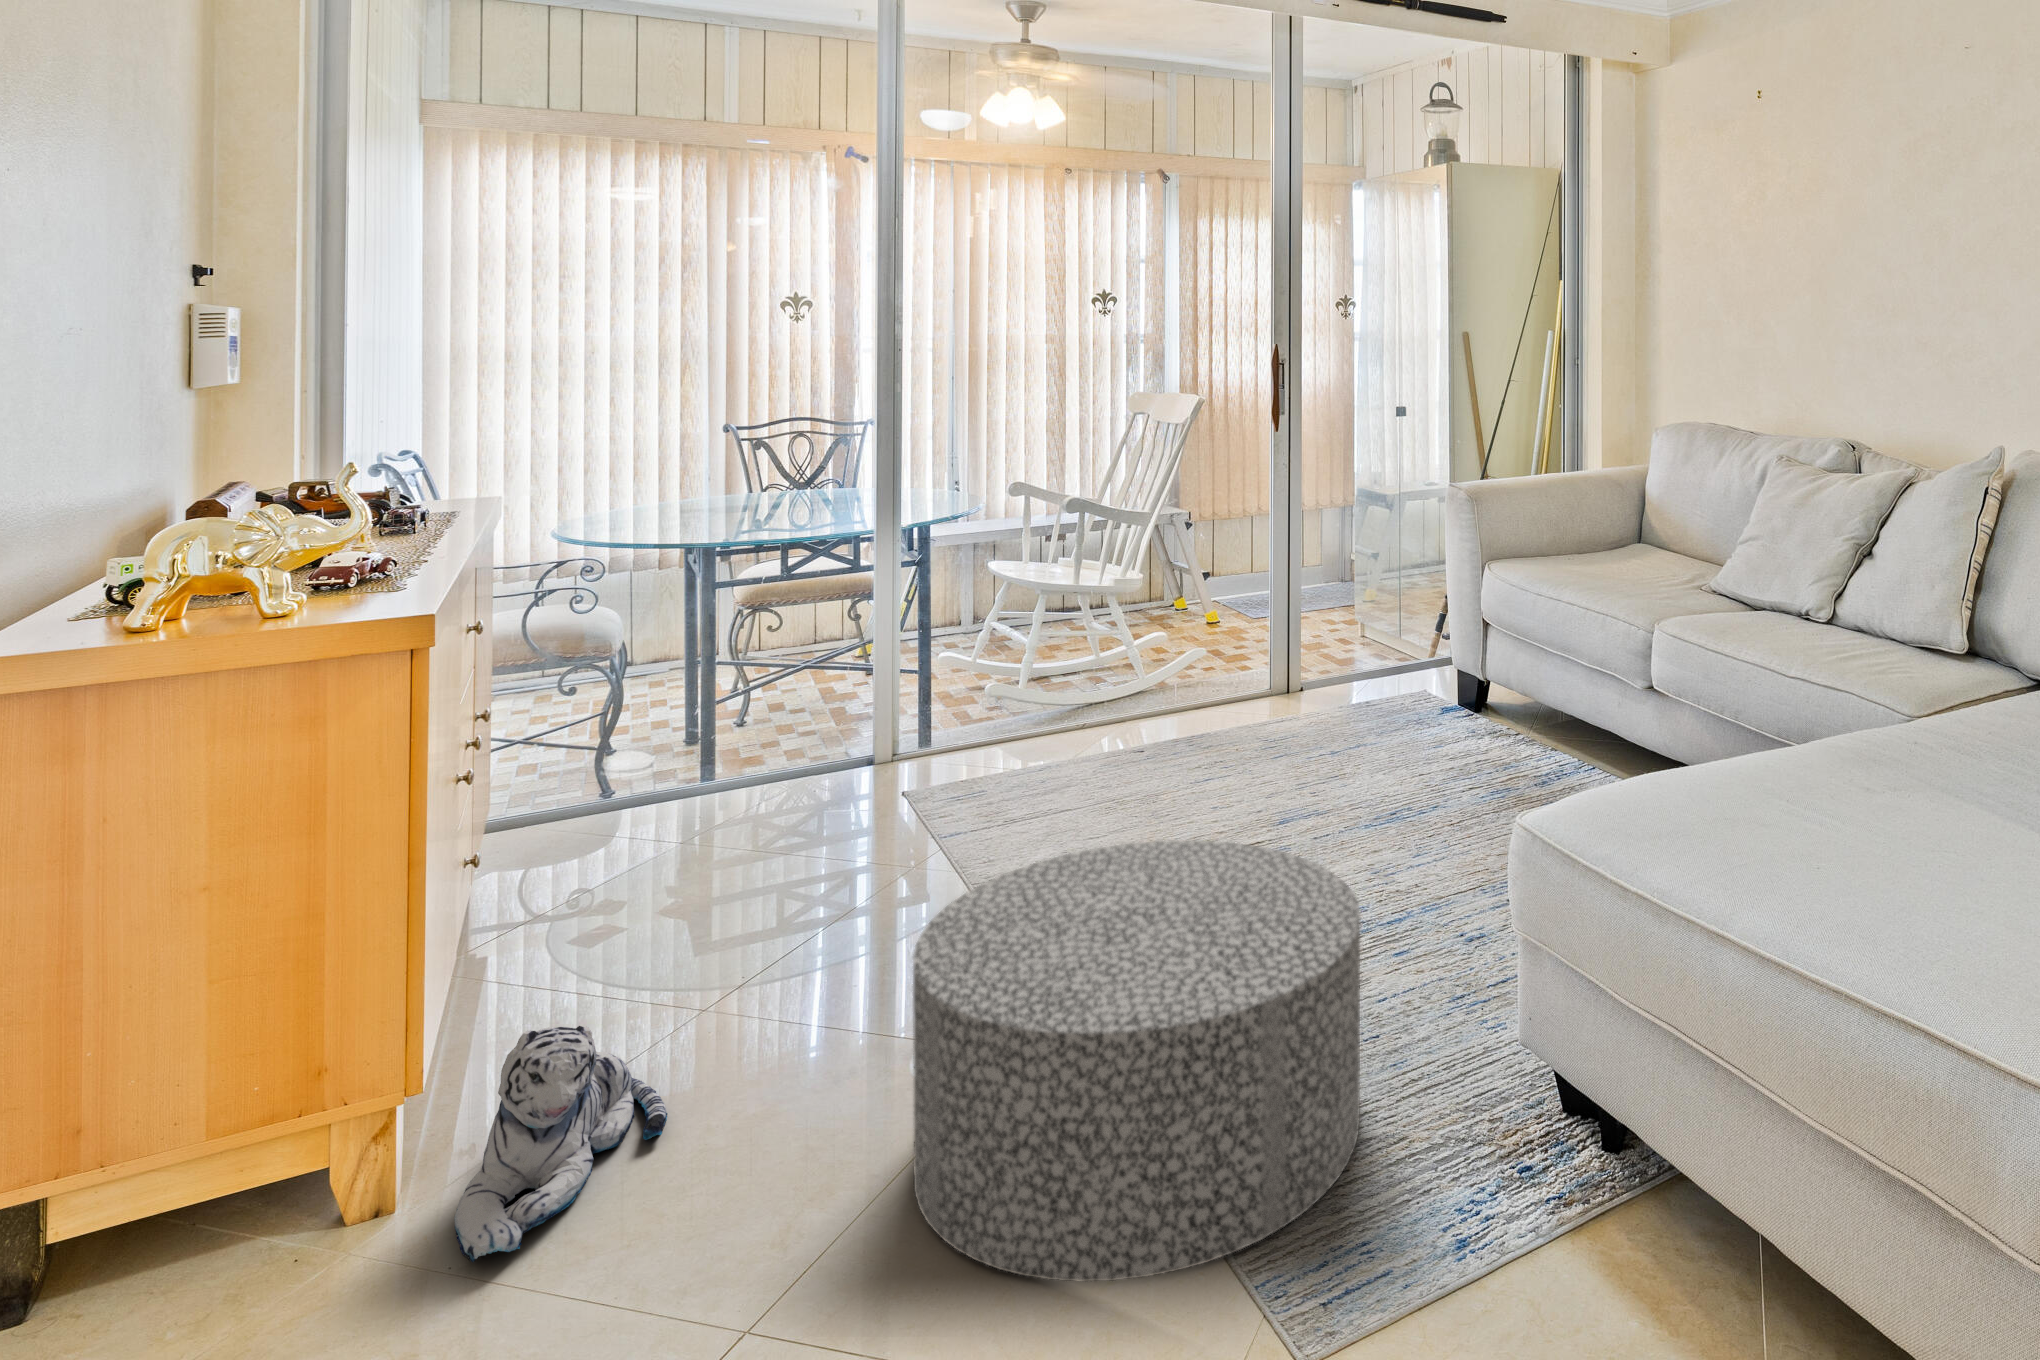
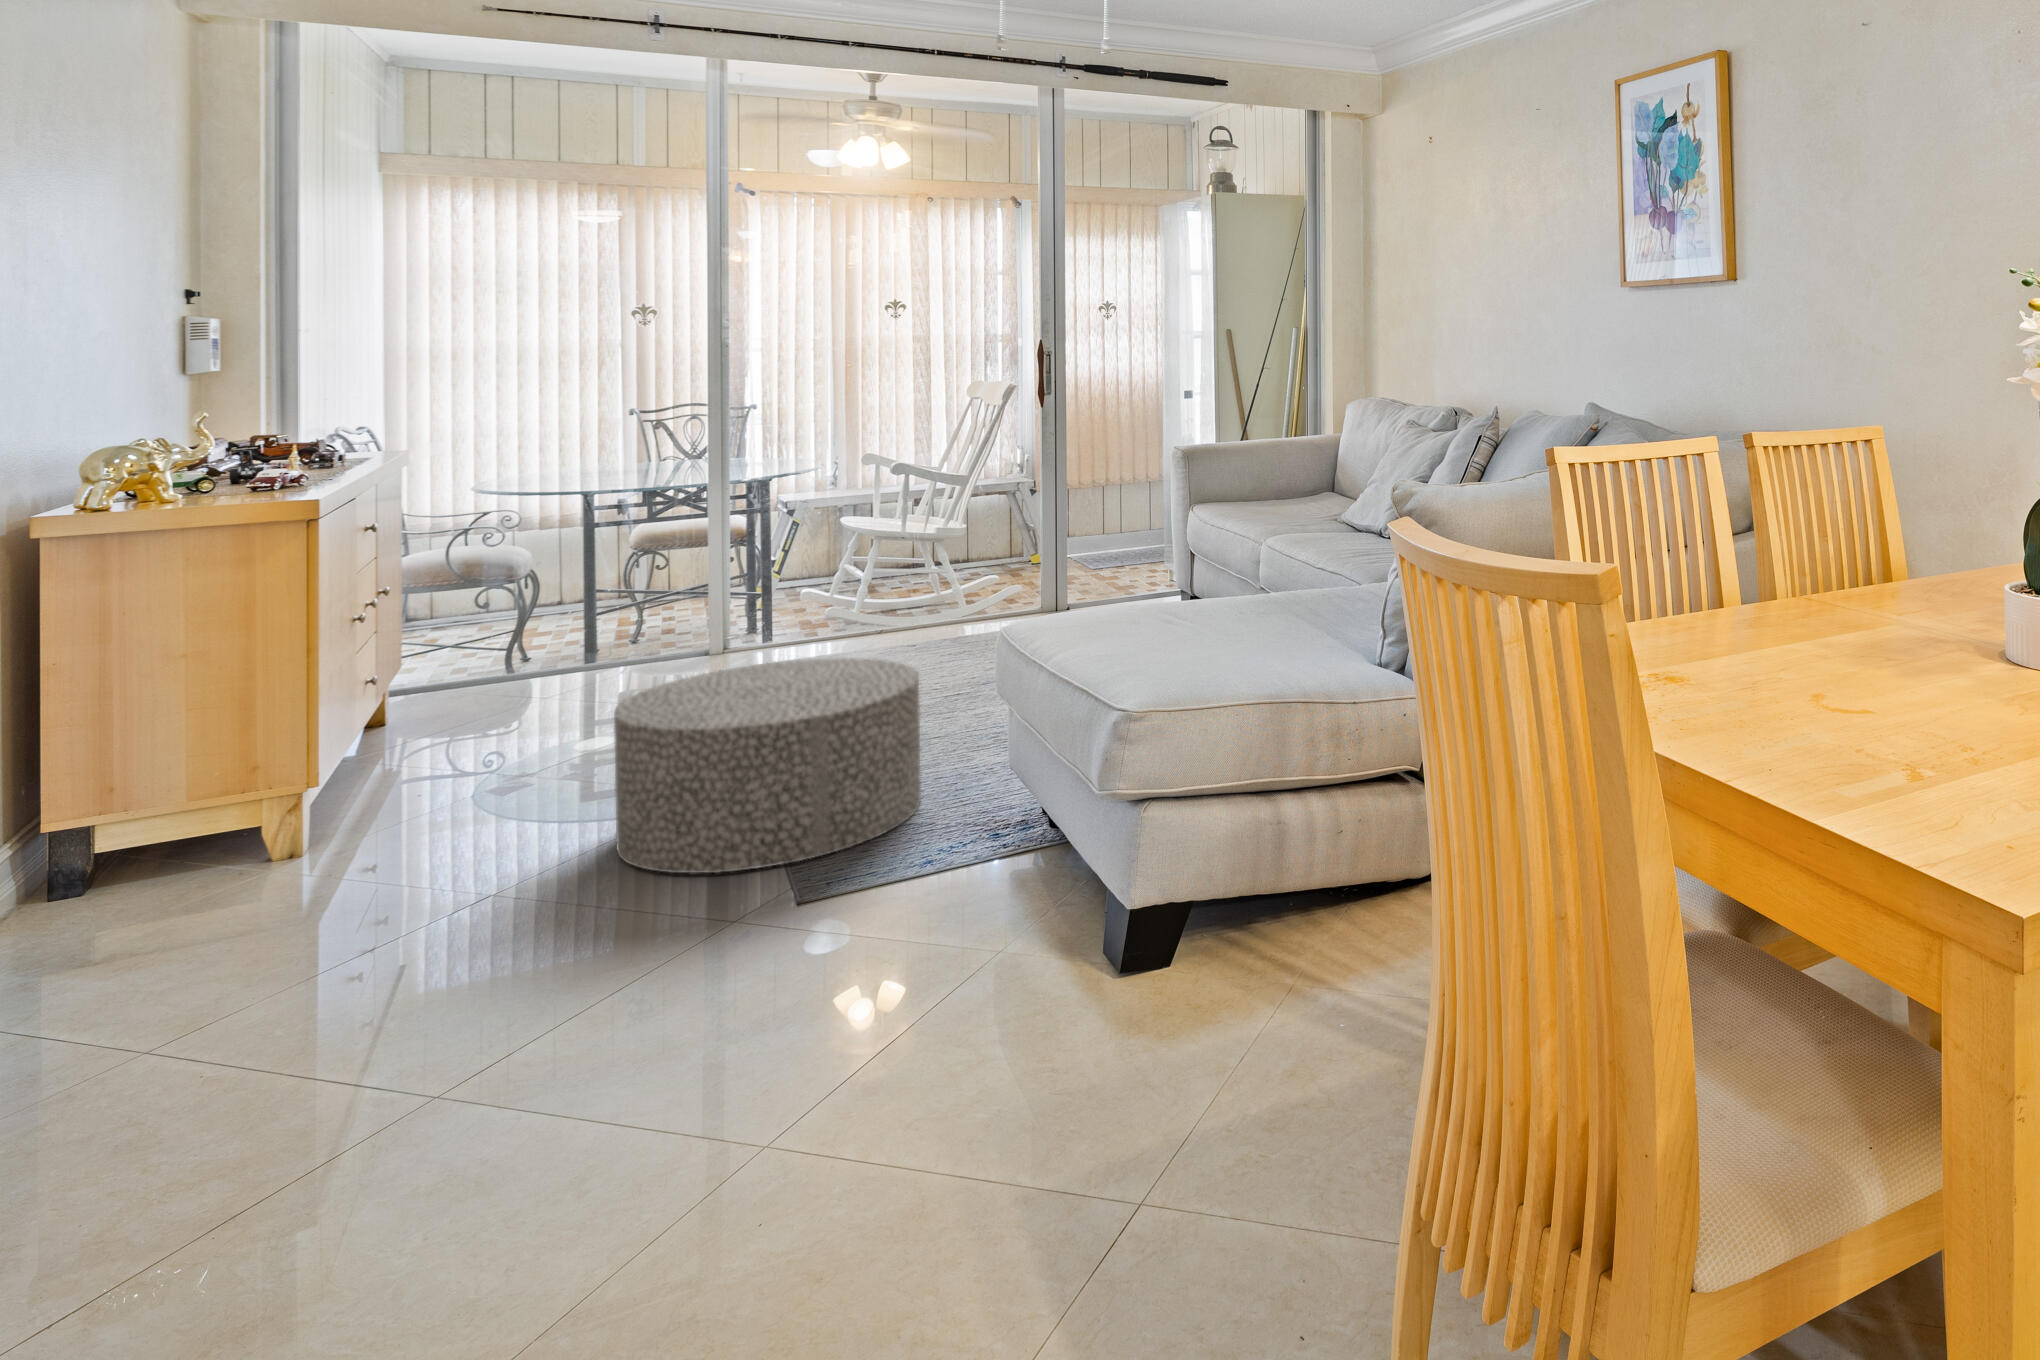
plush toy: present [454,1026,667,1262] -> none [334,751,482,872]

